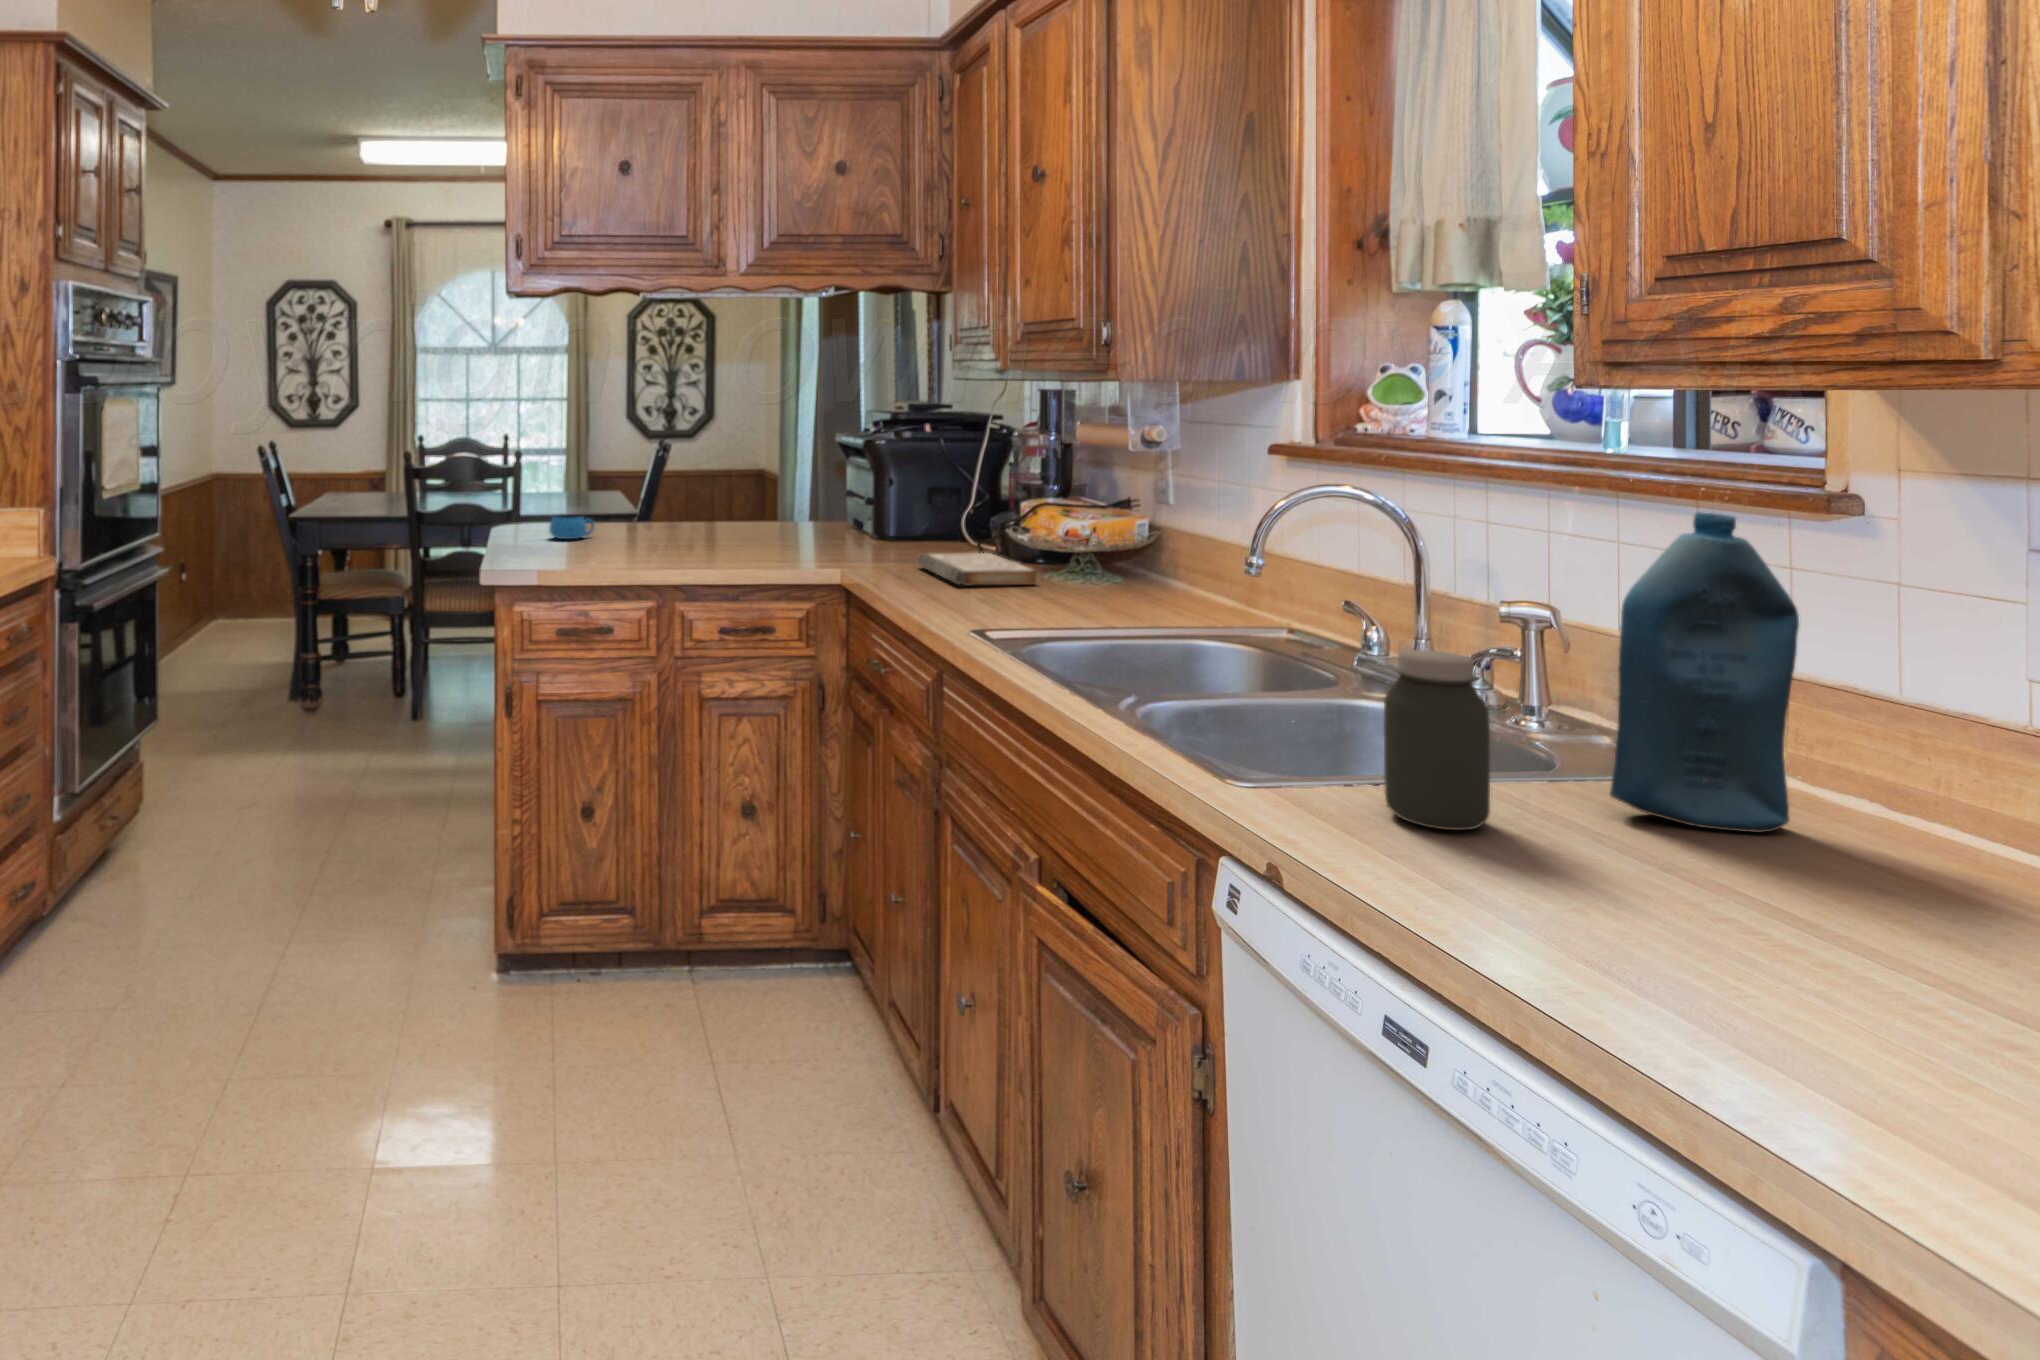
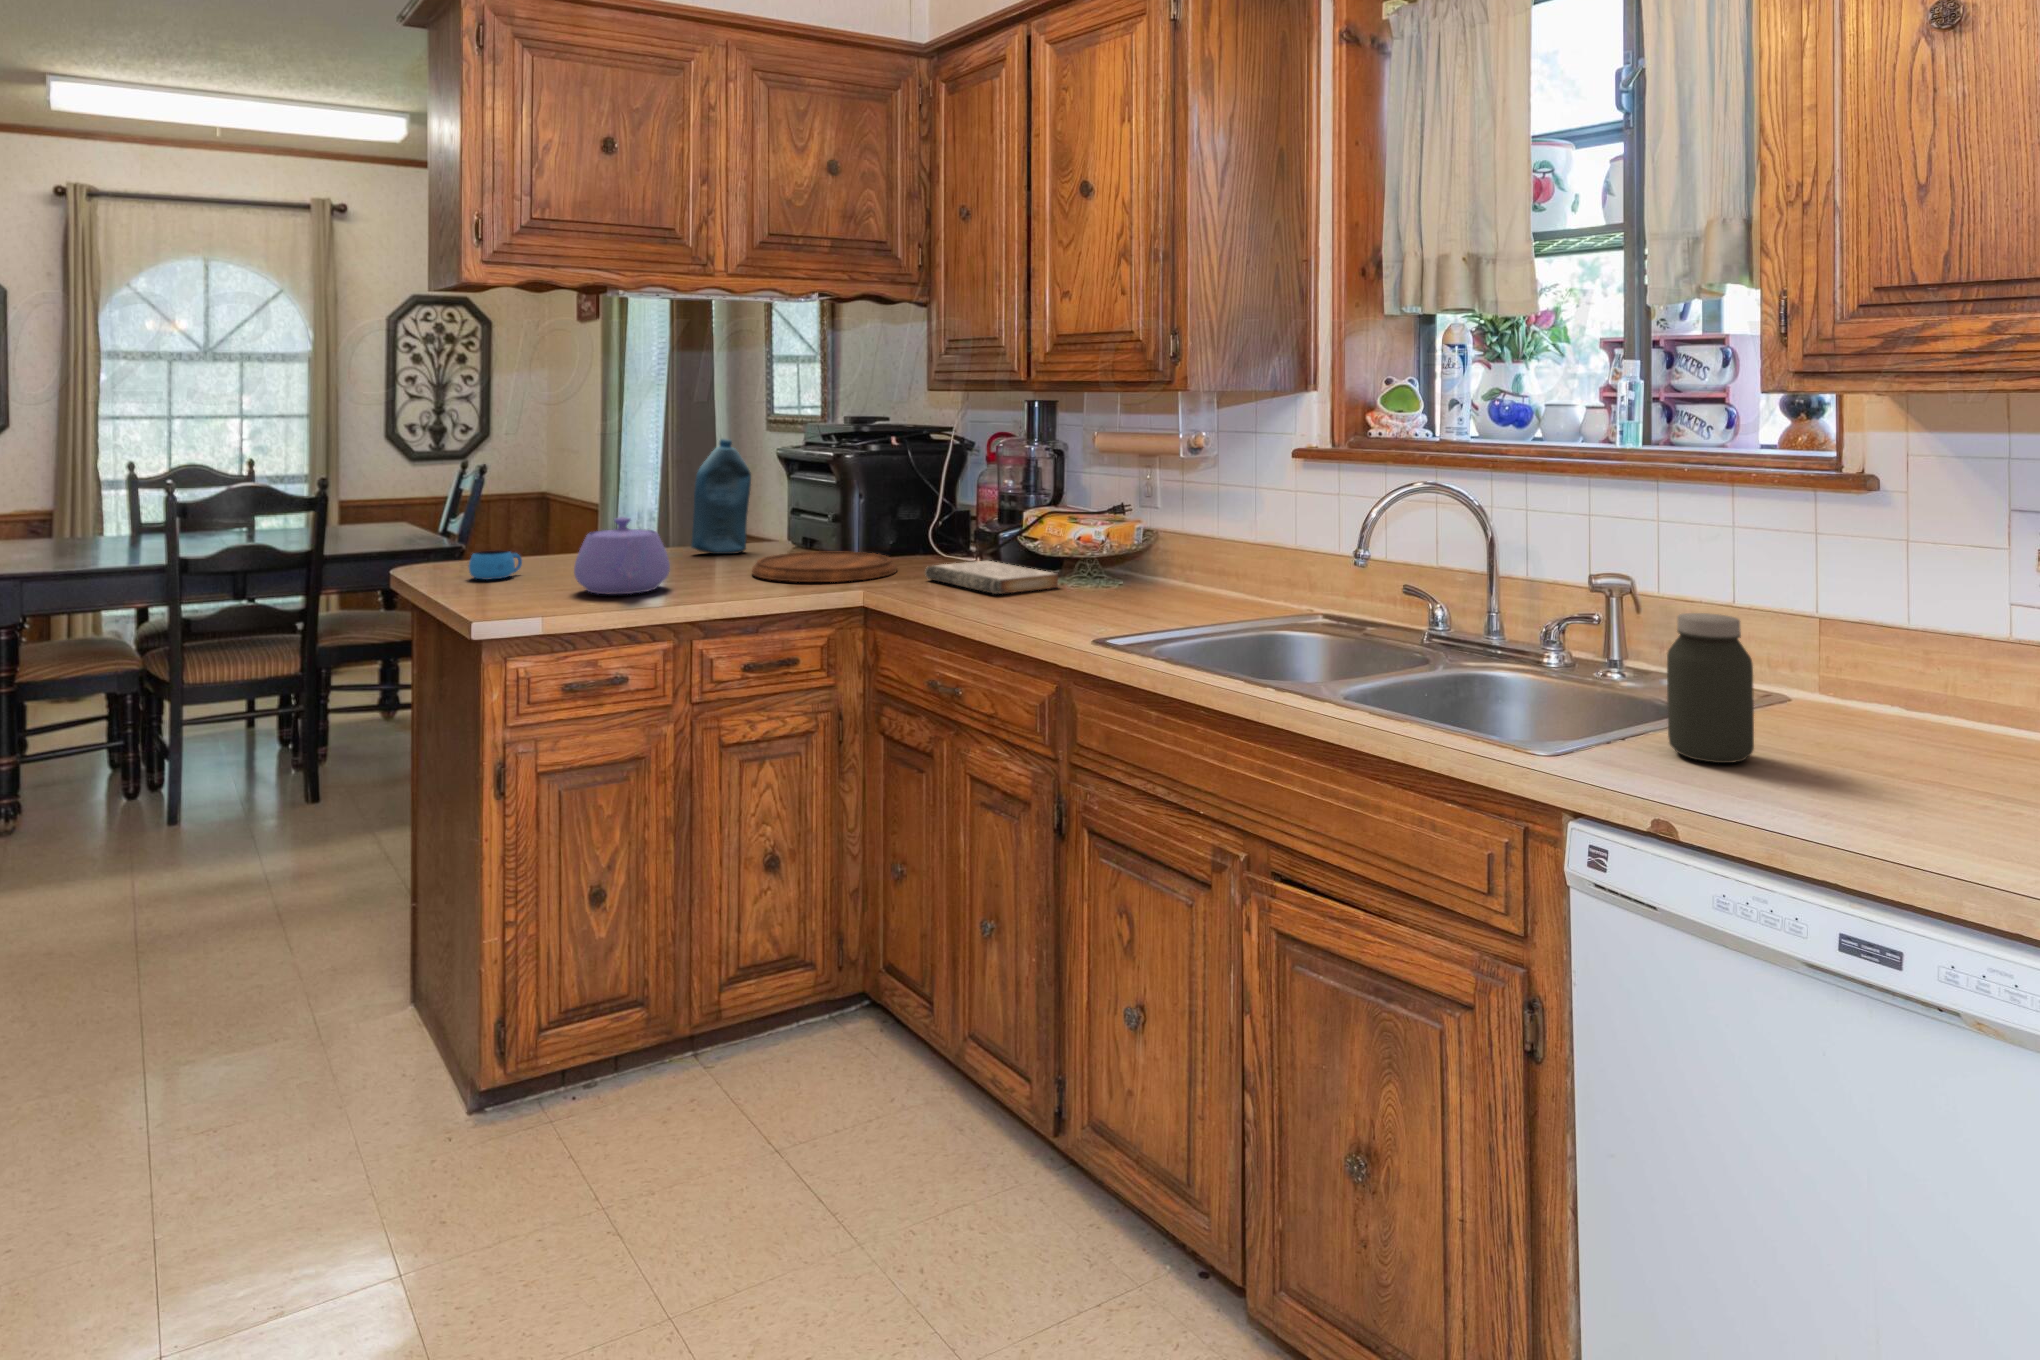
teapot: none [605,491,687,558] -> present [574,517,670,594]
bottle: present [1610,513,1799,833] -> present [691,439,751,554]
cutting board: none [770,534,909,563] -> present [752,551,897,582]

